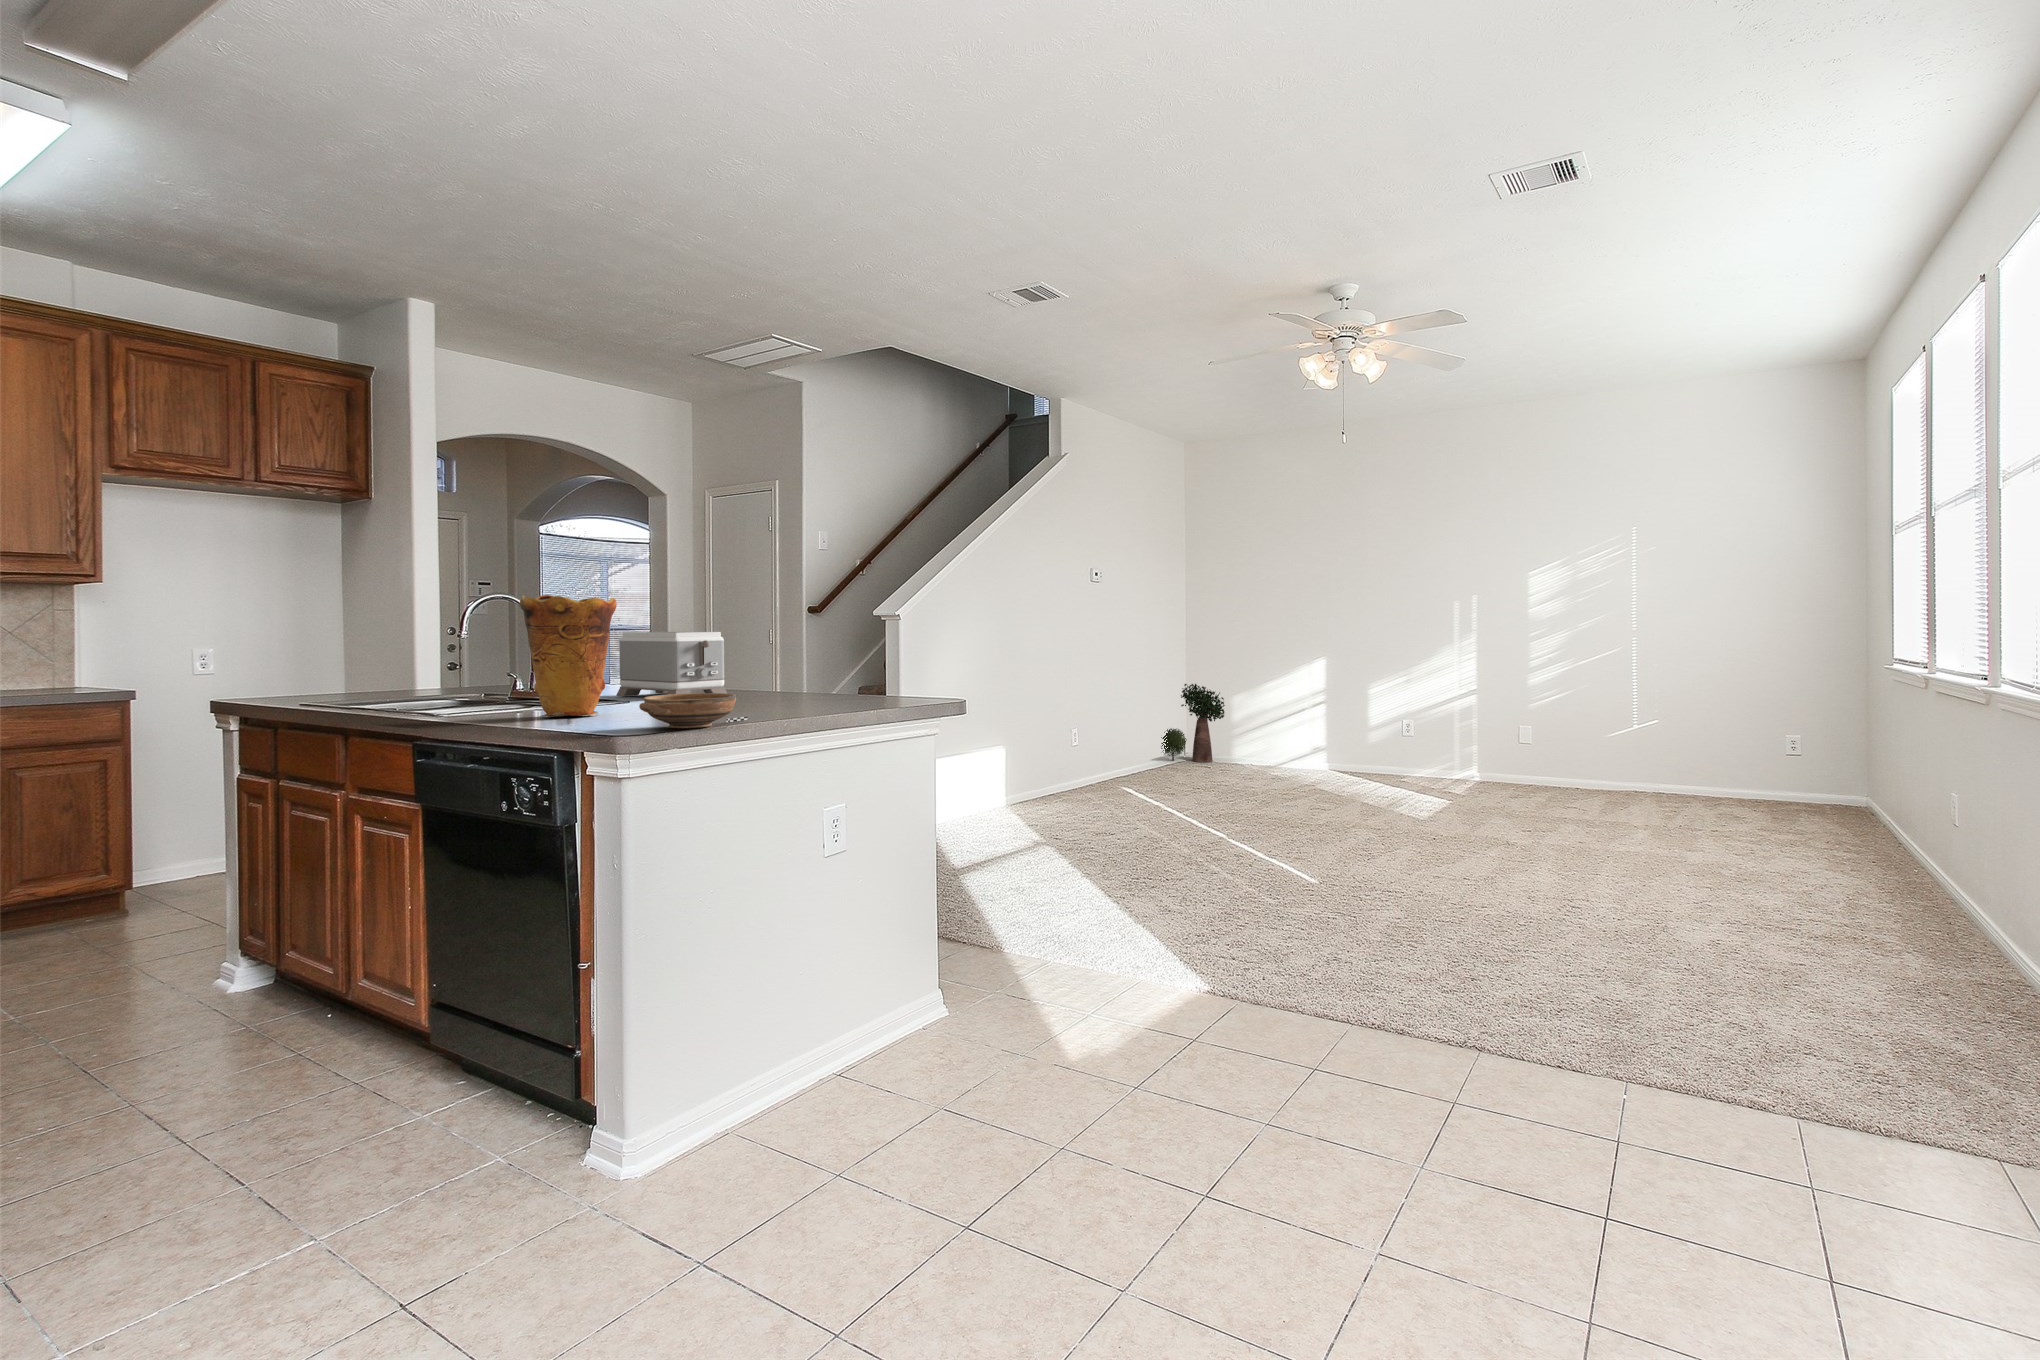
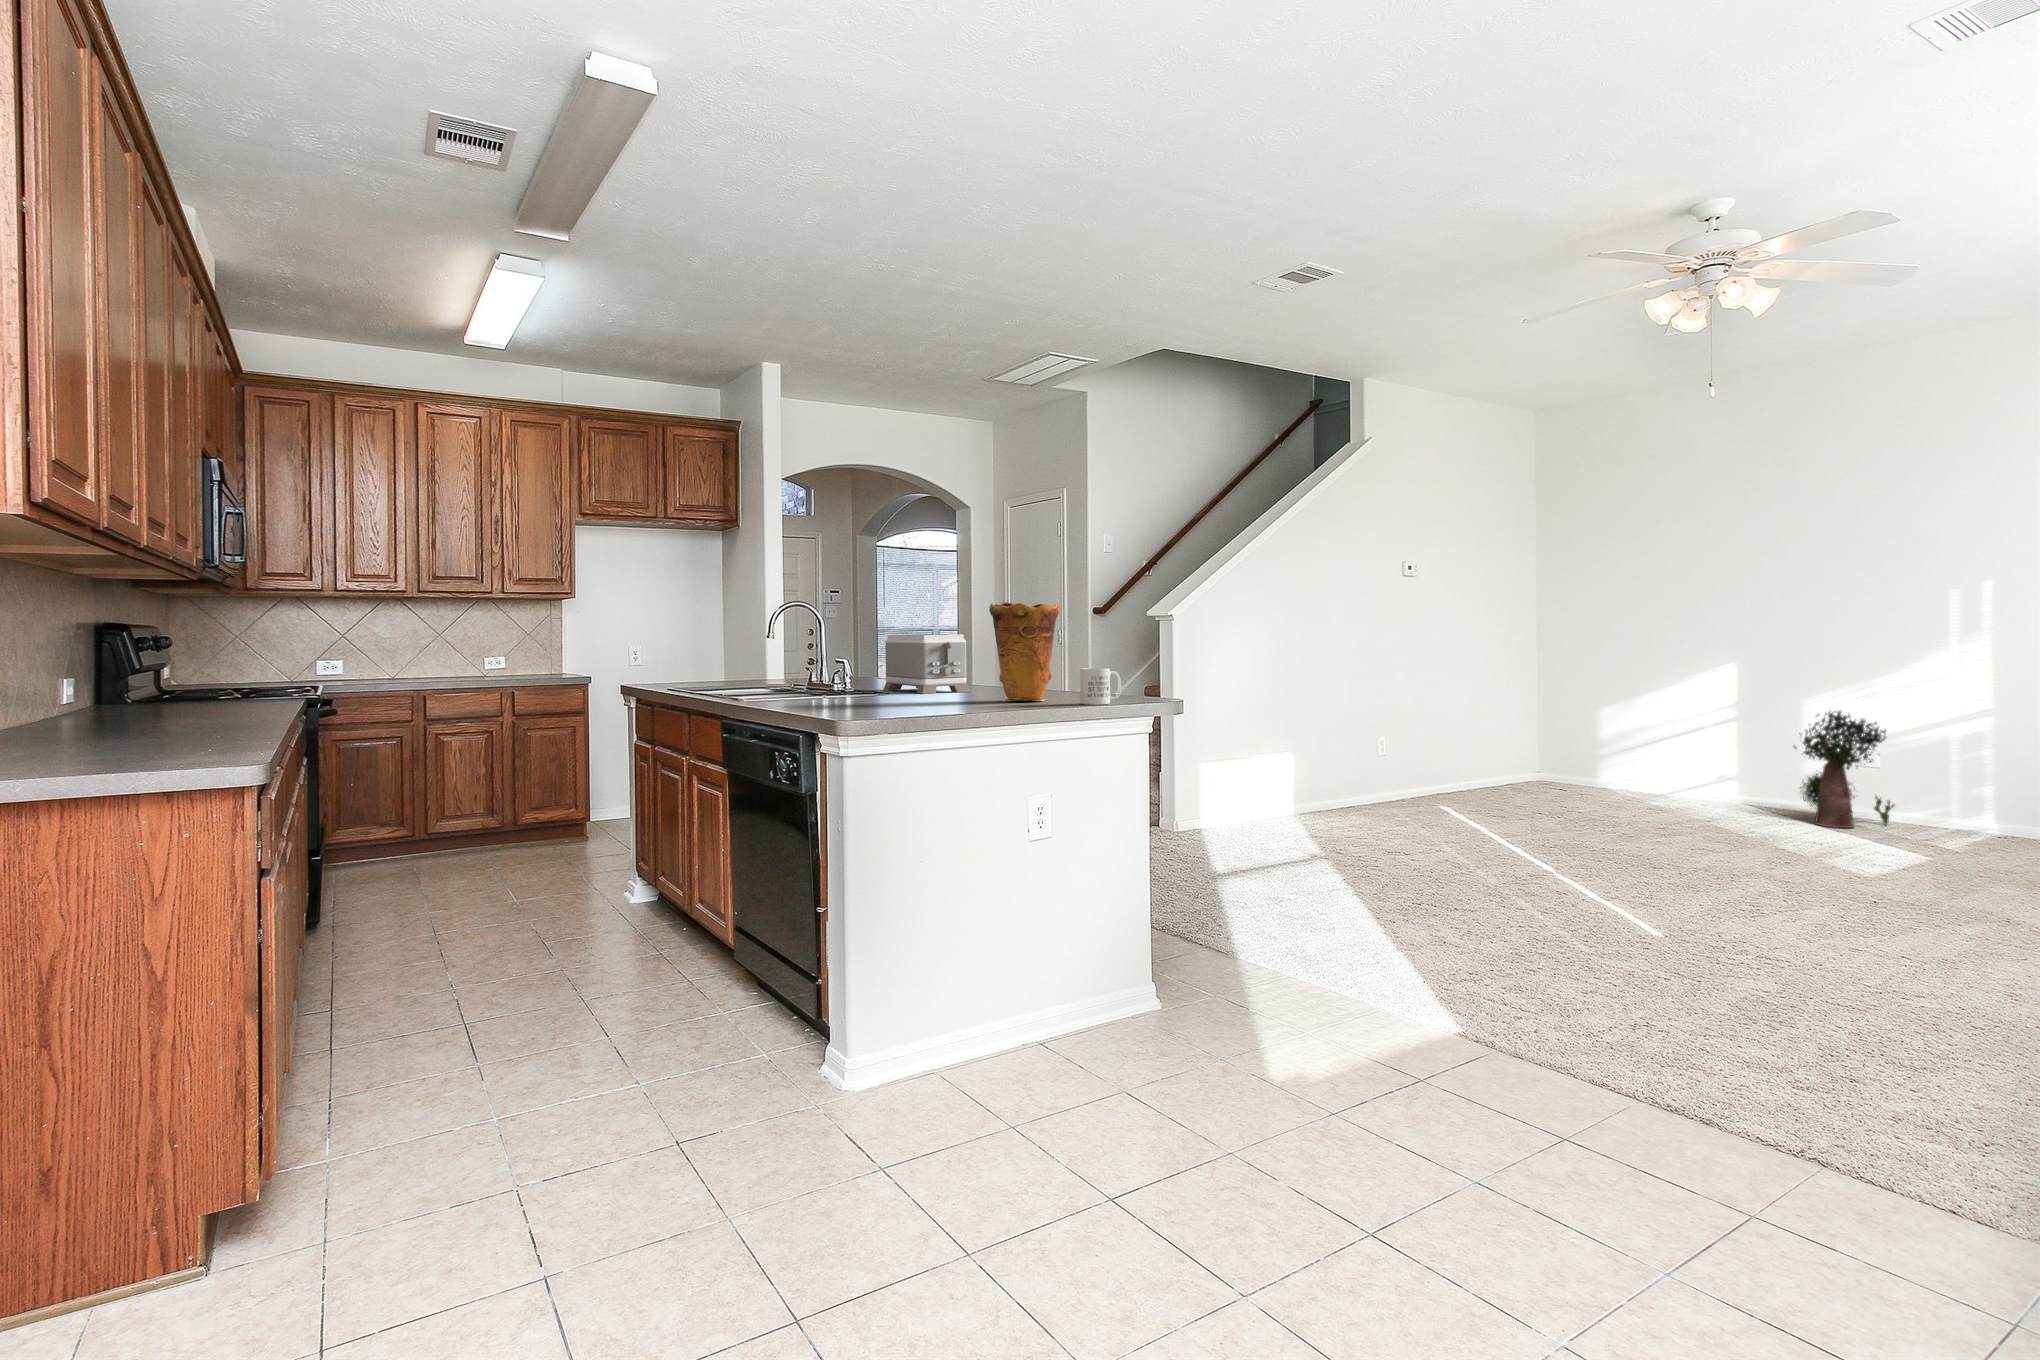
vase: present [520,595,617,717] -> present [989,602,1060,701]
mug: none [885,667,926,706] -> present [1080,668,1121,705]
potted plant: present [1161,684,1225,762] -> present [1794,711,1895,828]
bowl: present [639,693,747,728] -> none [851,687,945,716]

